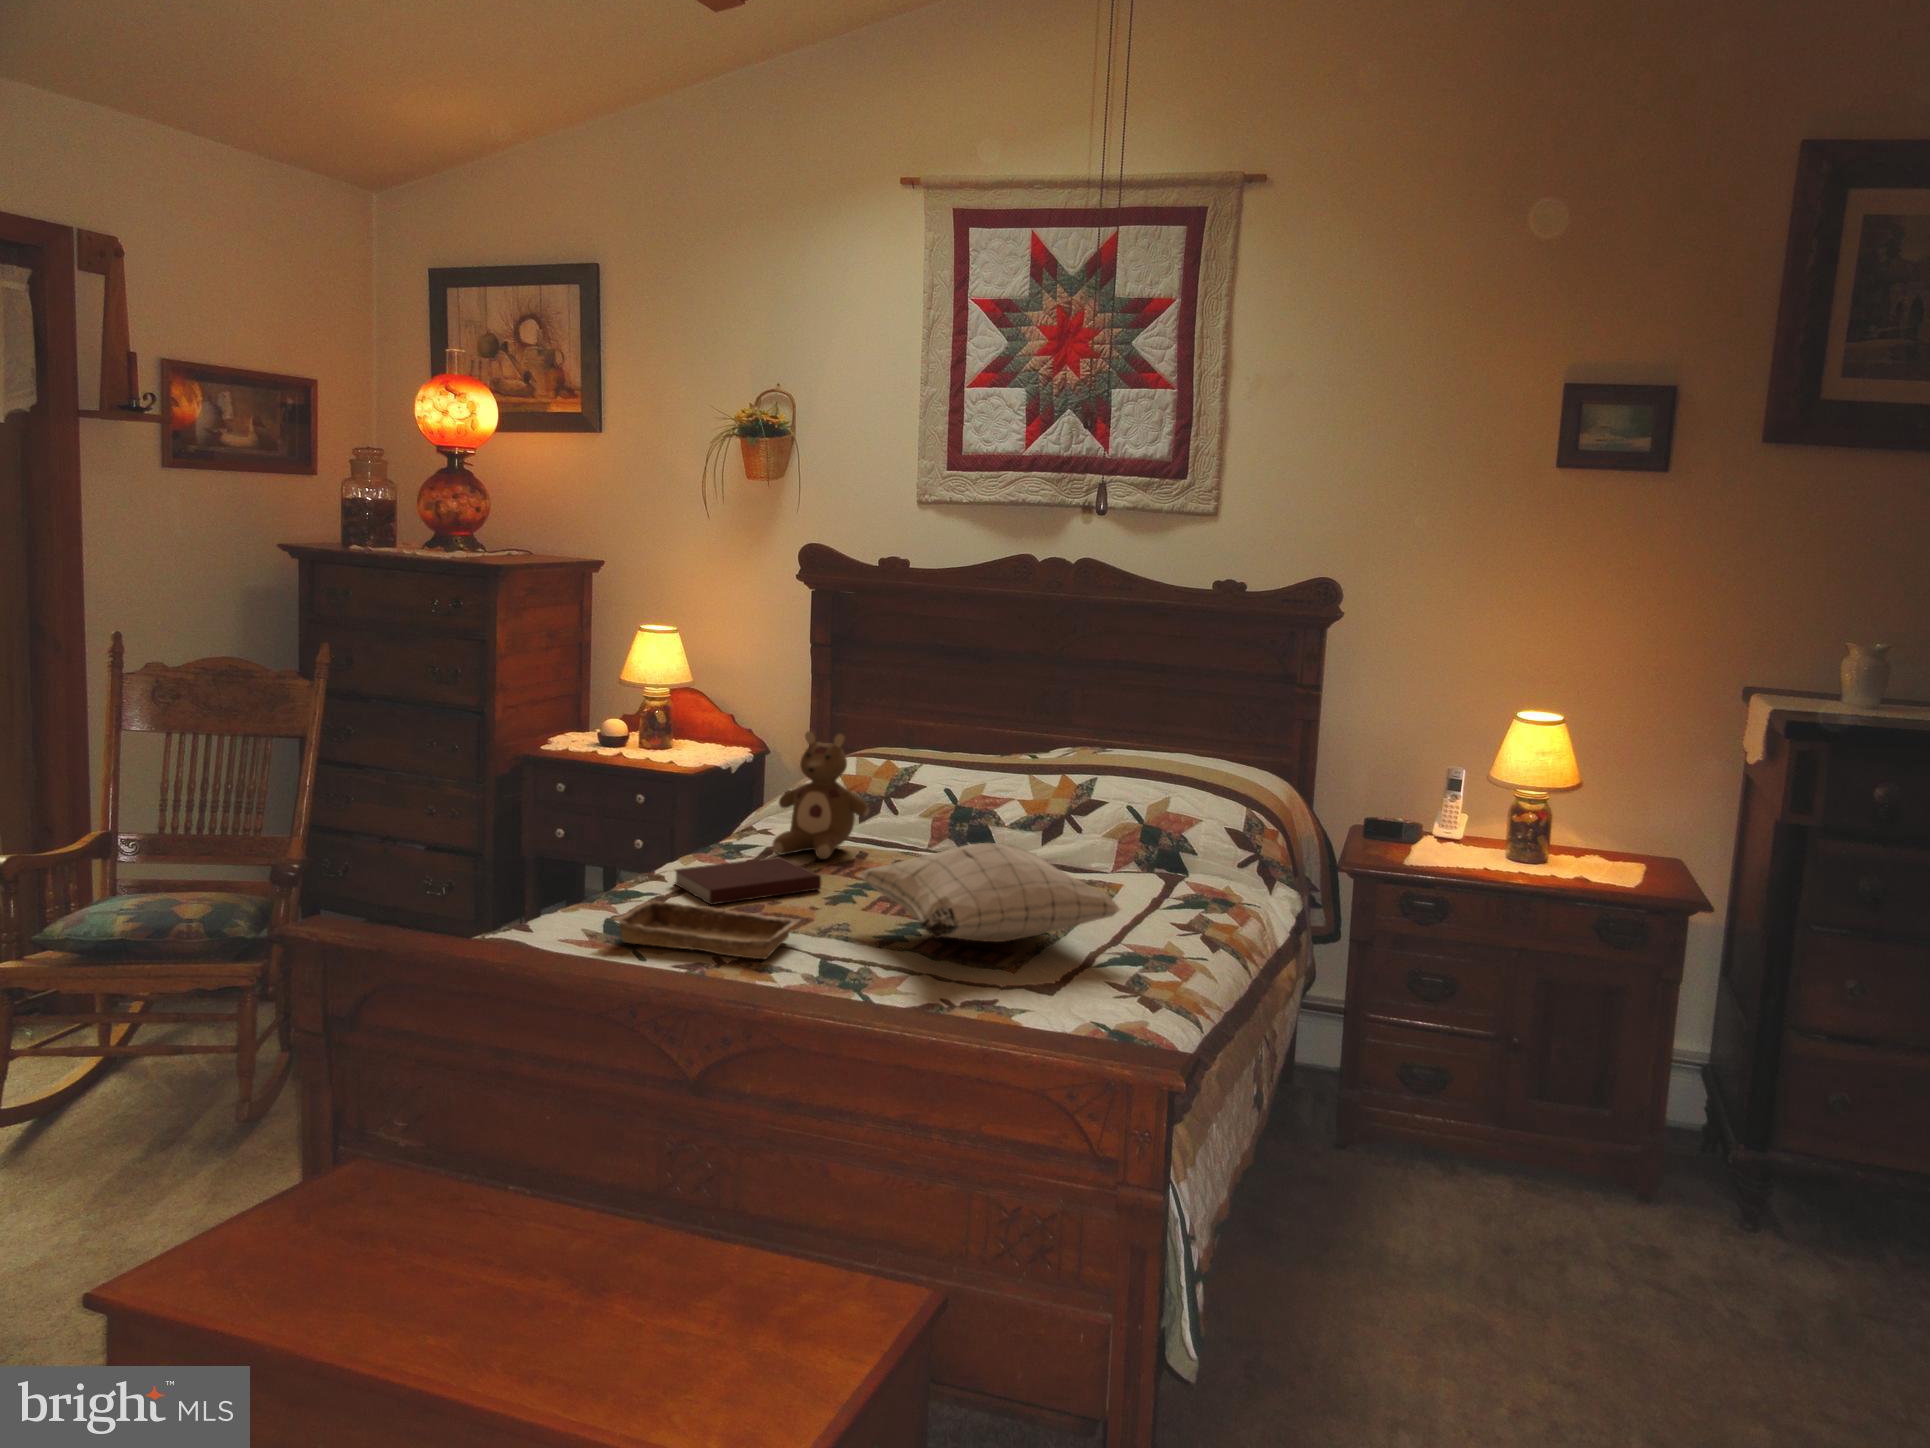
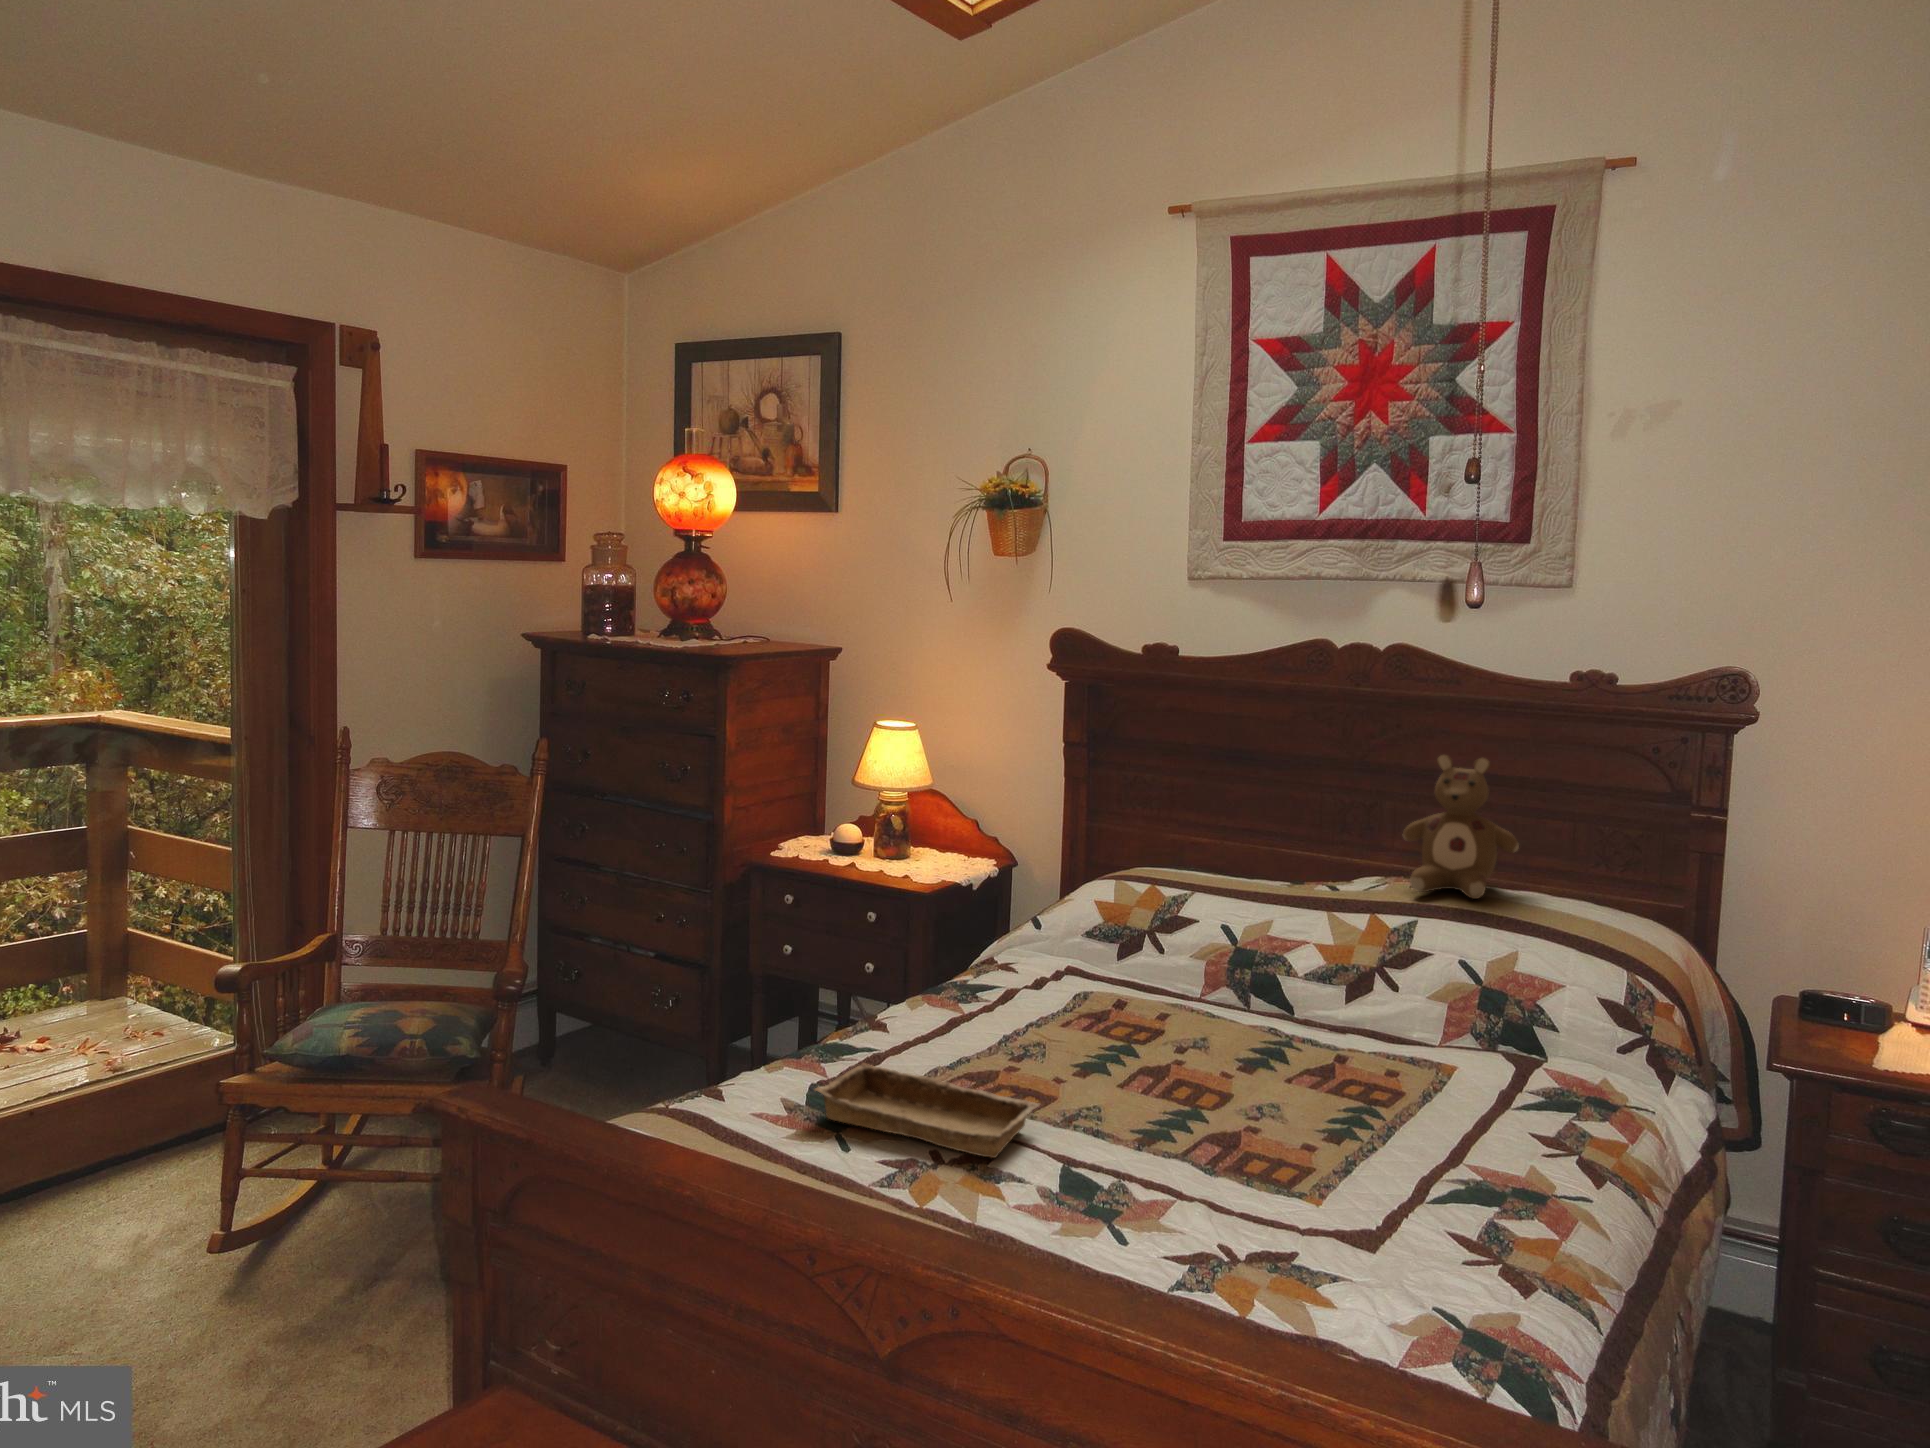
stuffed bear: present [773,731,869,859] -> present [1403,755,1519,899]
pillow: present [858,843,1121,942] -> none [1111,1019,1470,1156]
notebook: present [675,857,821,905] -> none [895,1005,1068,1069]

